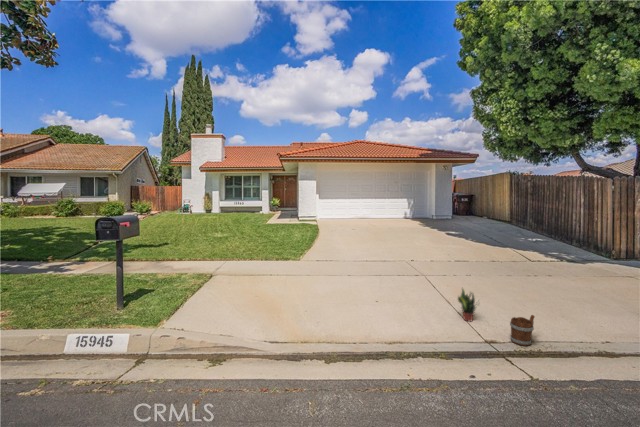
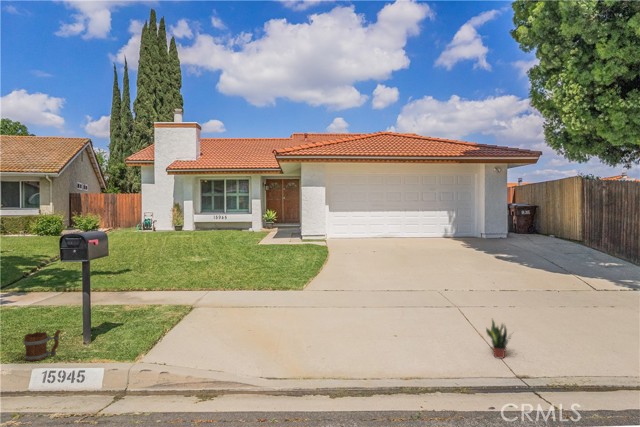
bucket: present [510,315,534,346] -> present [23,330,60,361]

